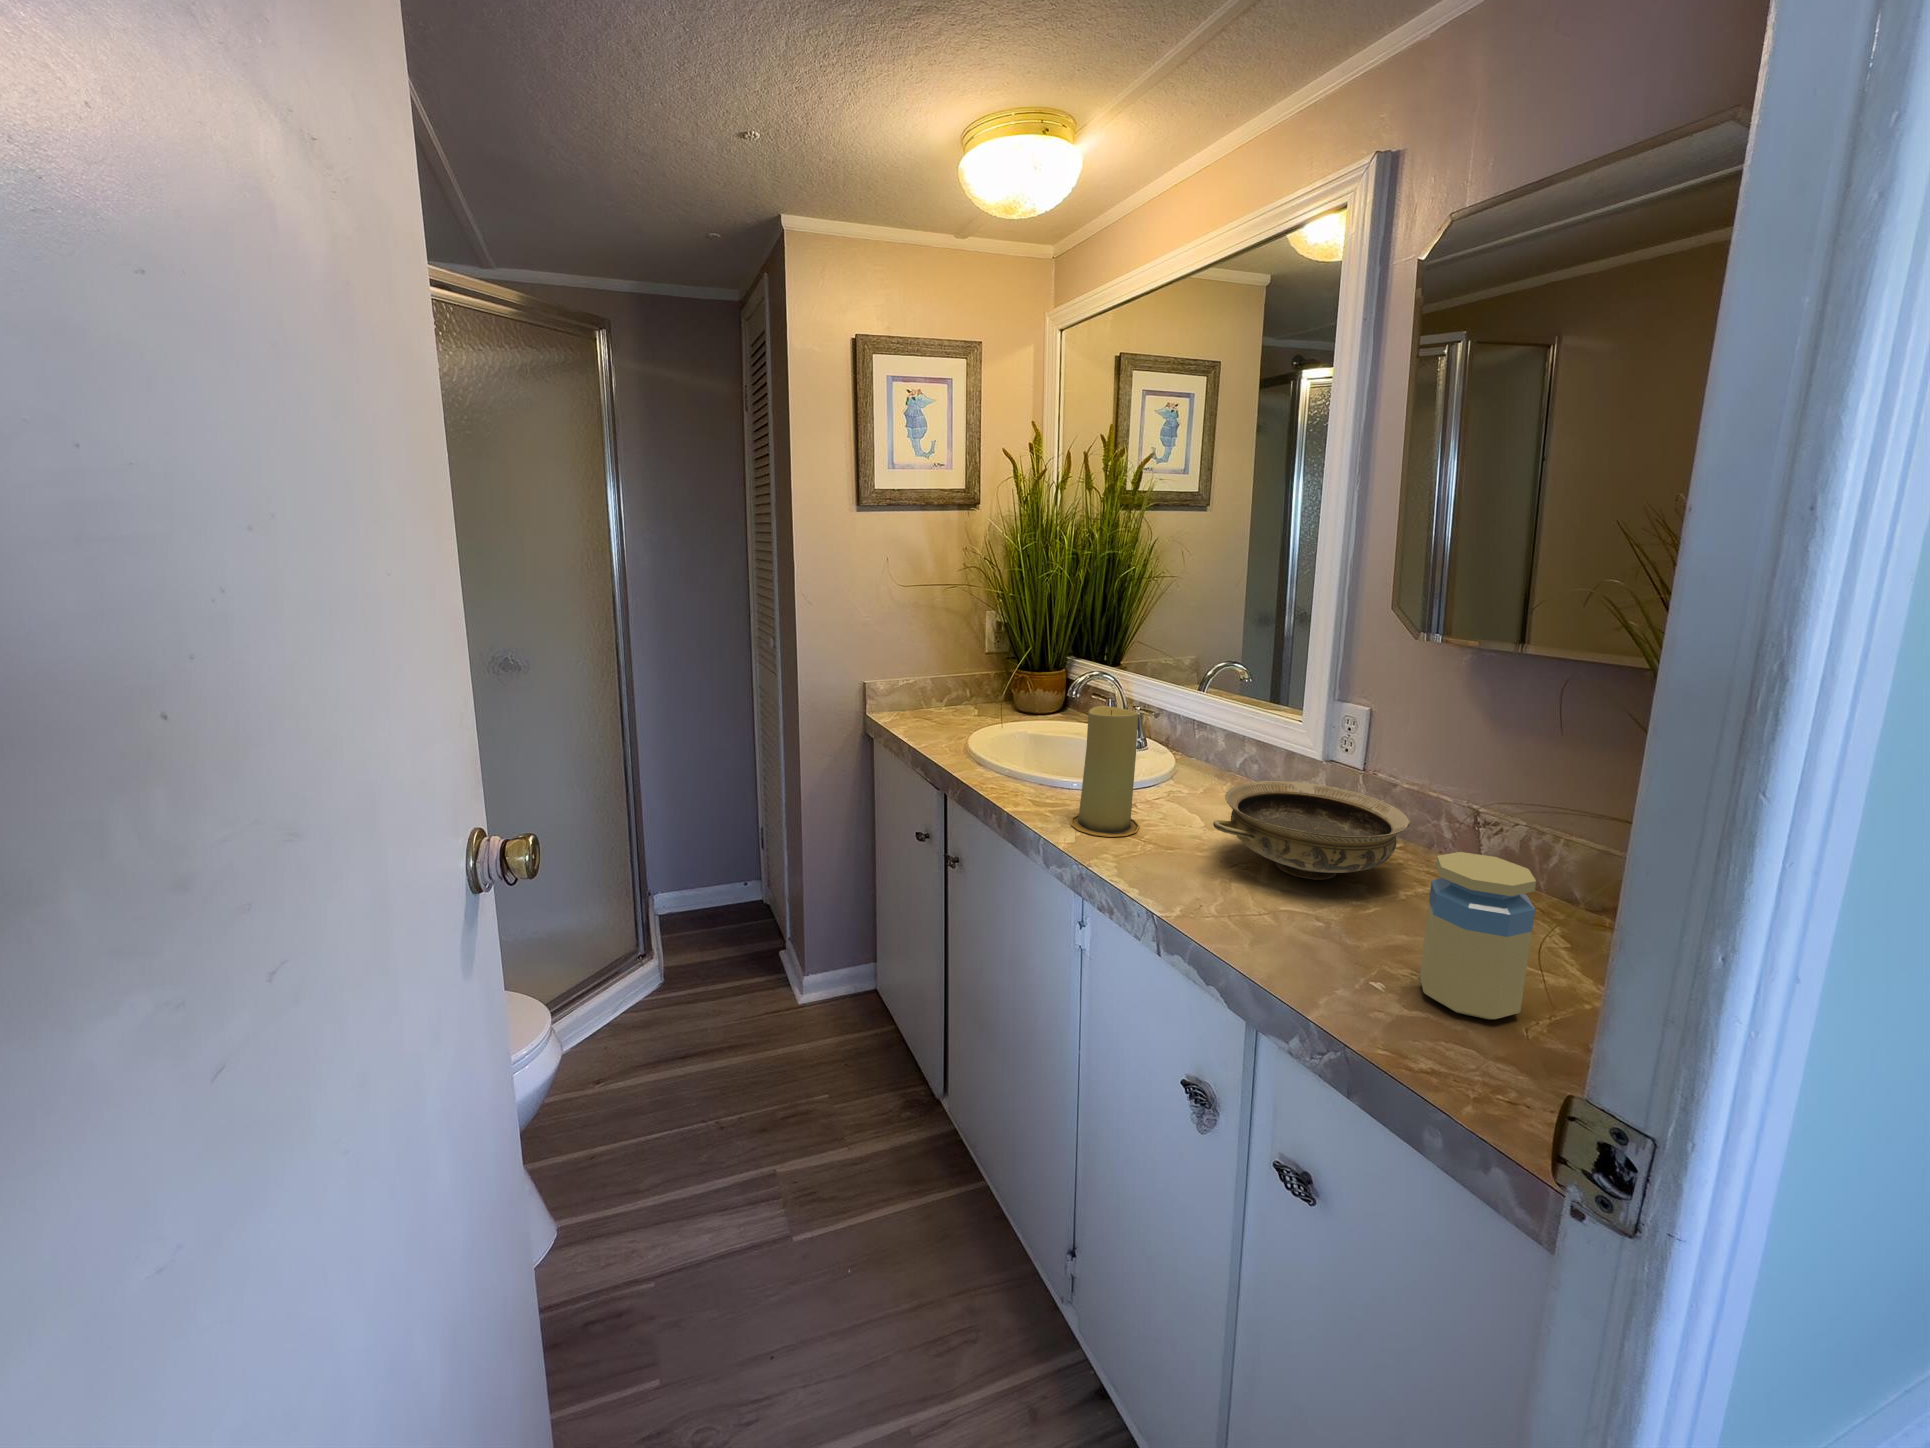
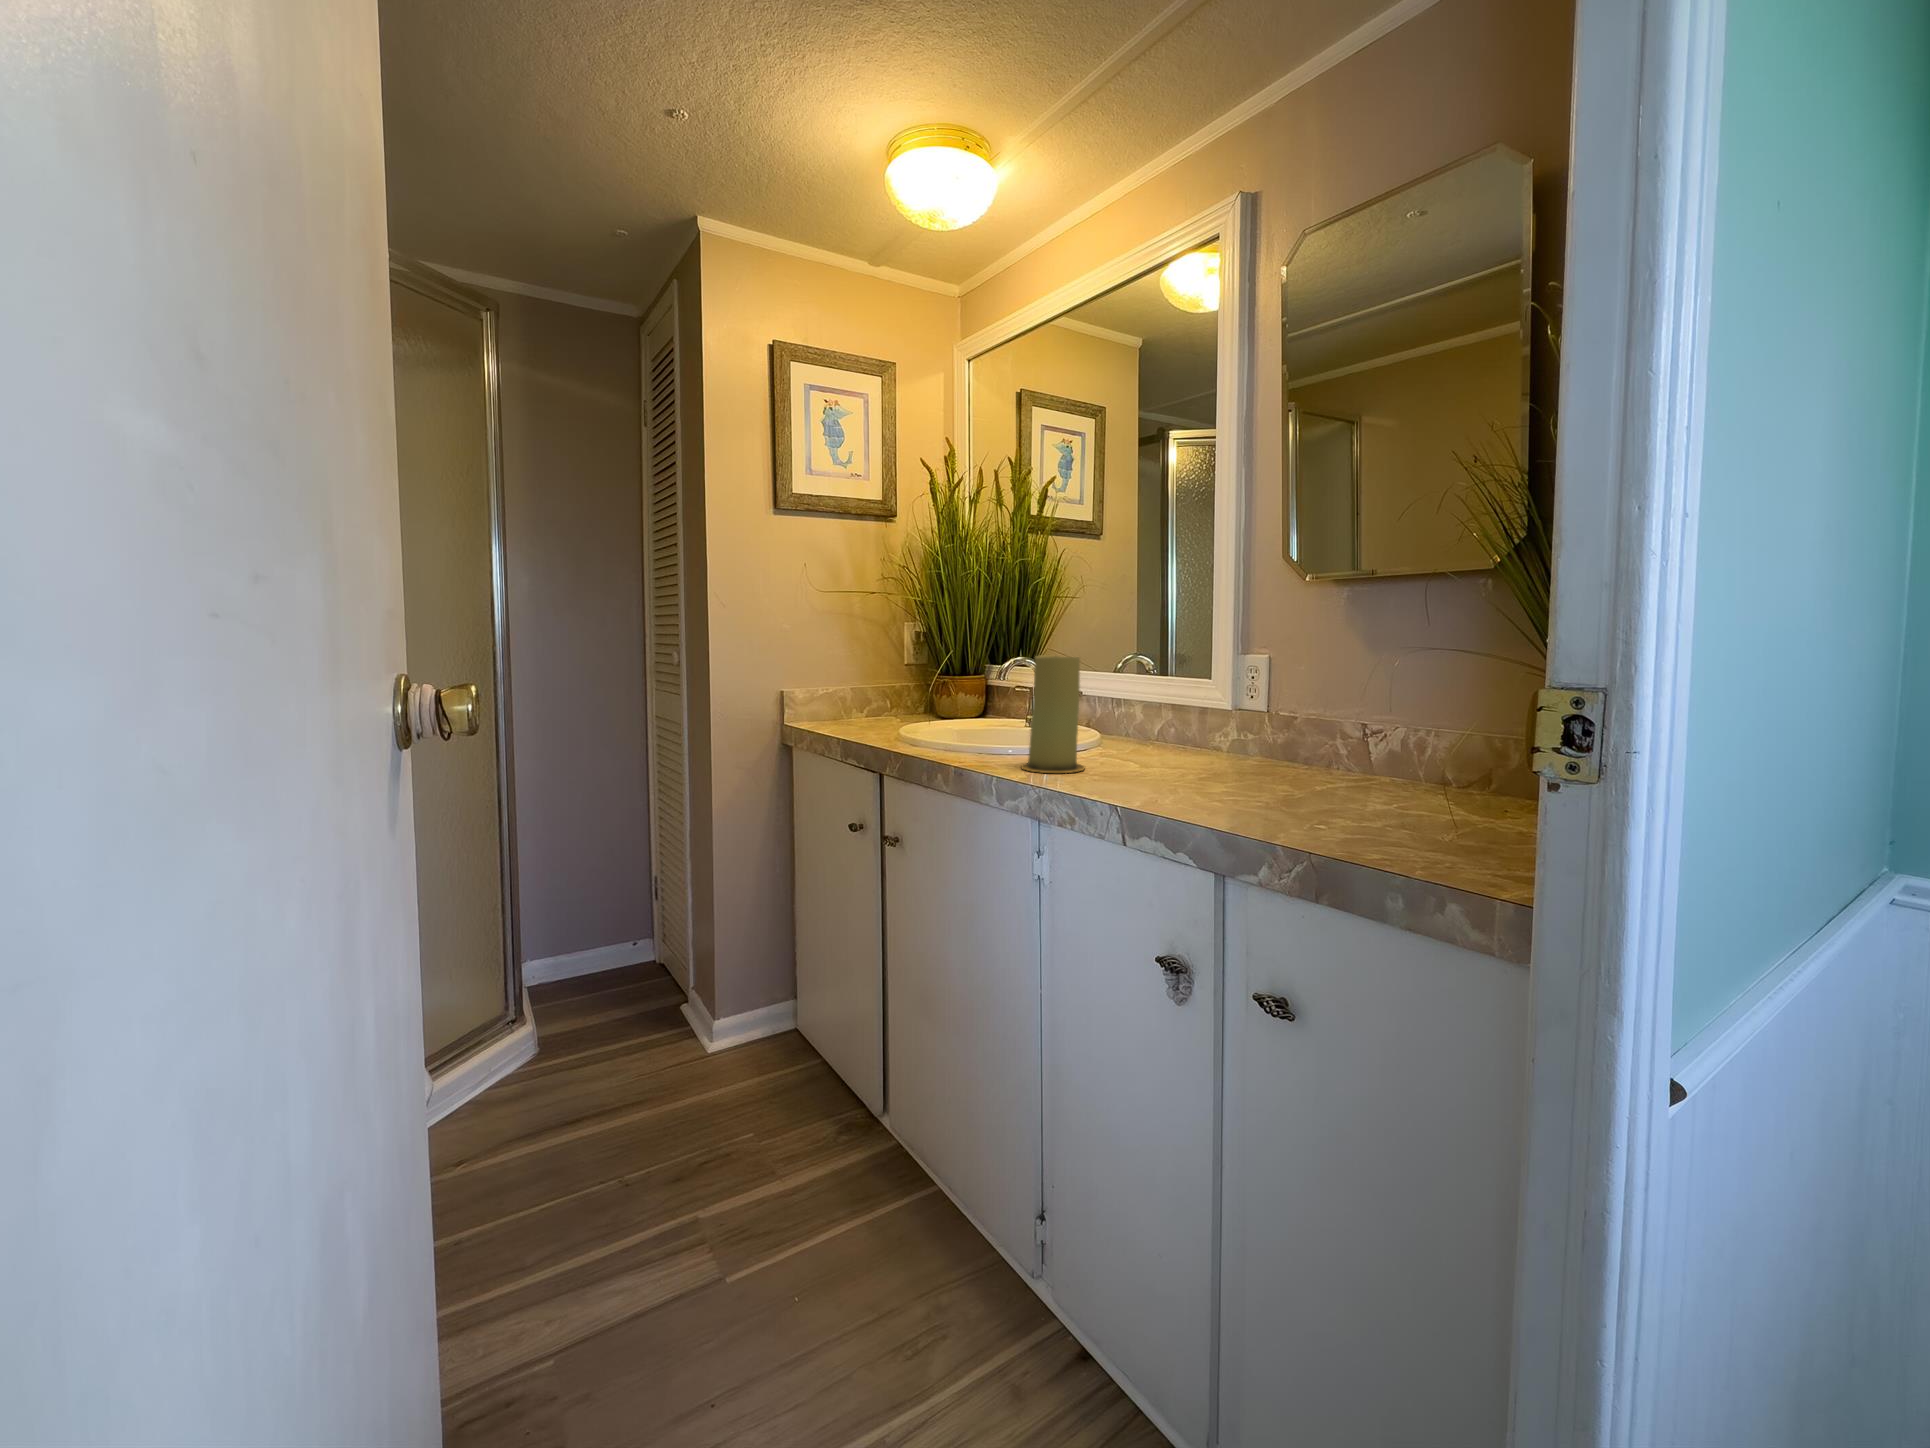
ceramic bowl: present [1213,781,1410,880] -> none [1158,713,1317,784]
jar: present [1420,852,1536,1019] -> none [1351,705,1434,835]

